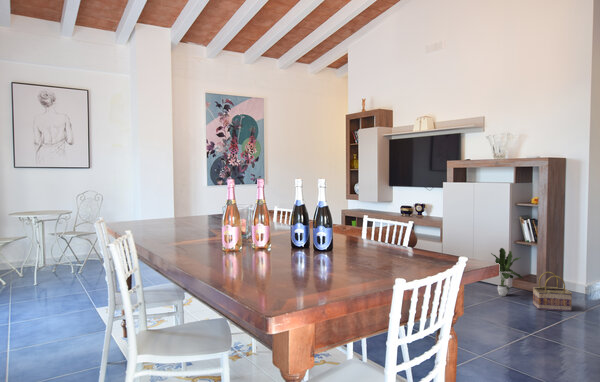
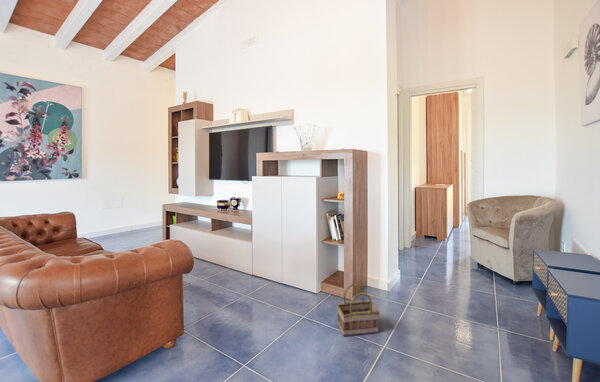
potted plant: present [491,248,523,296] -> none [292,253,329,310]

